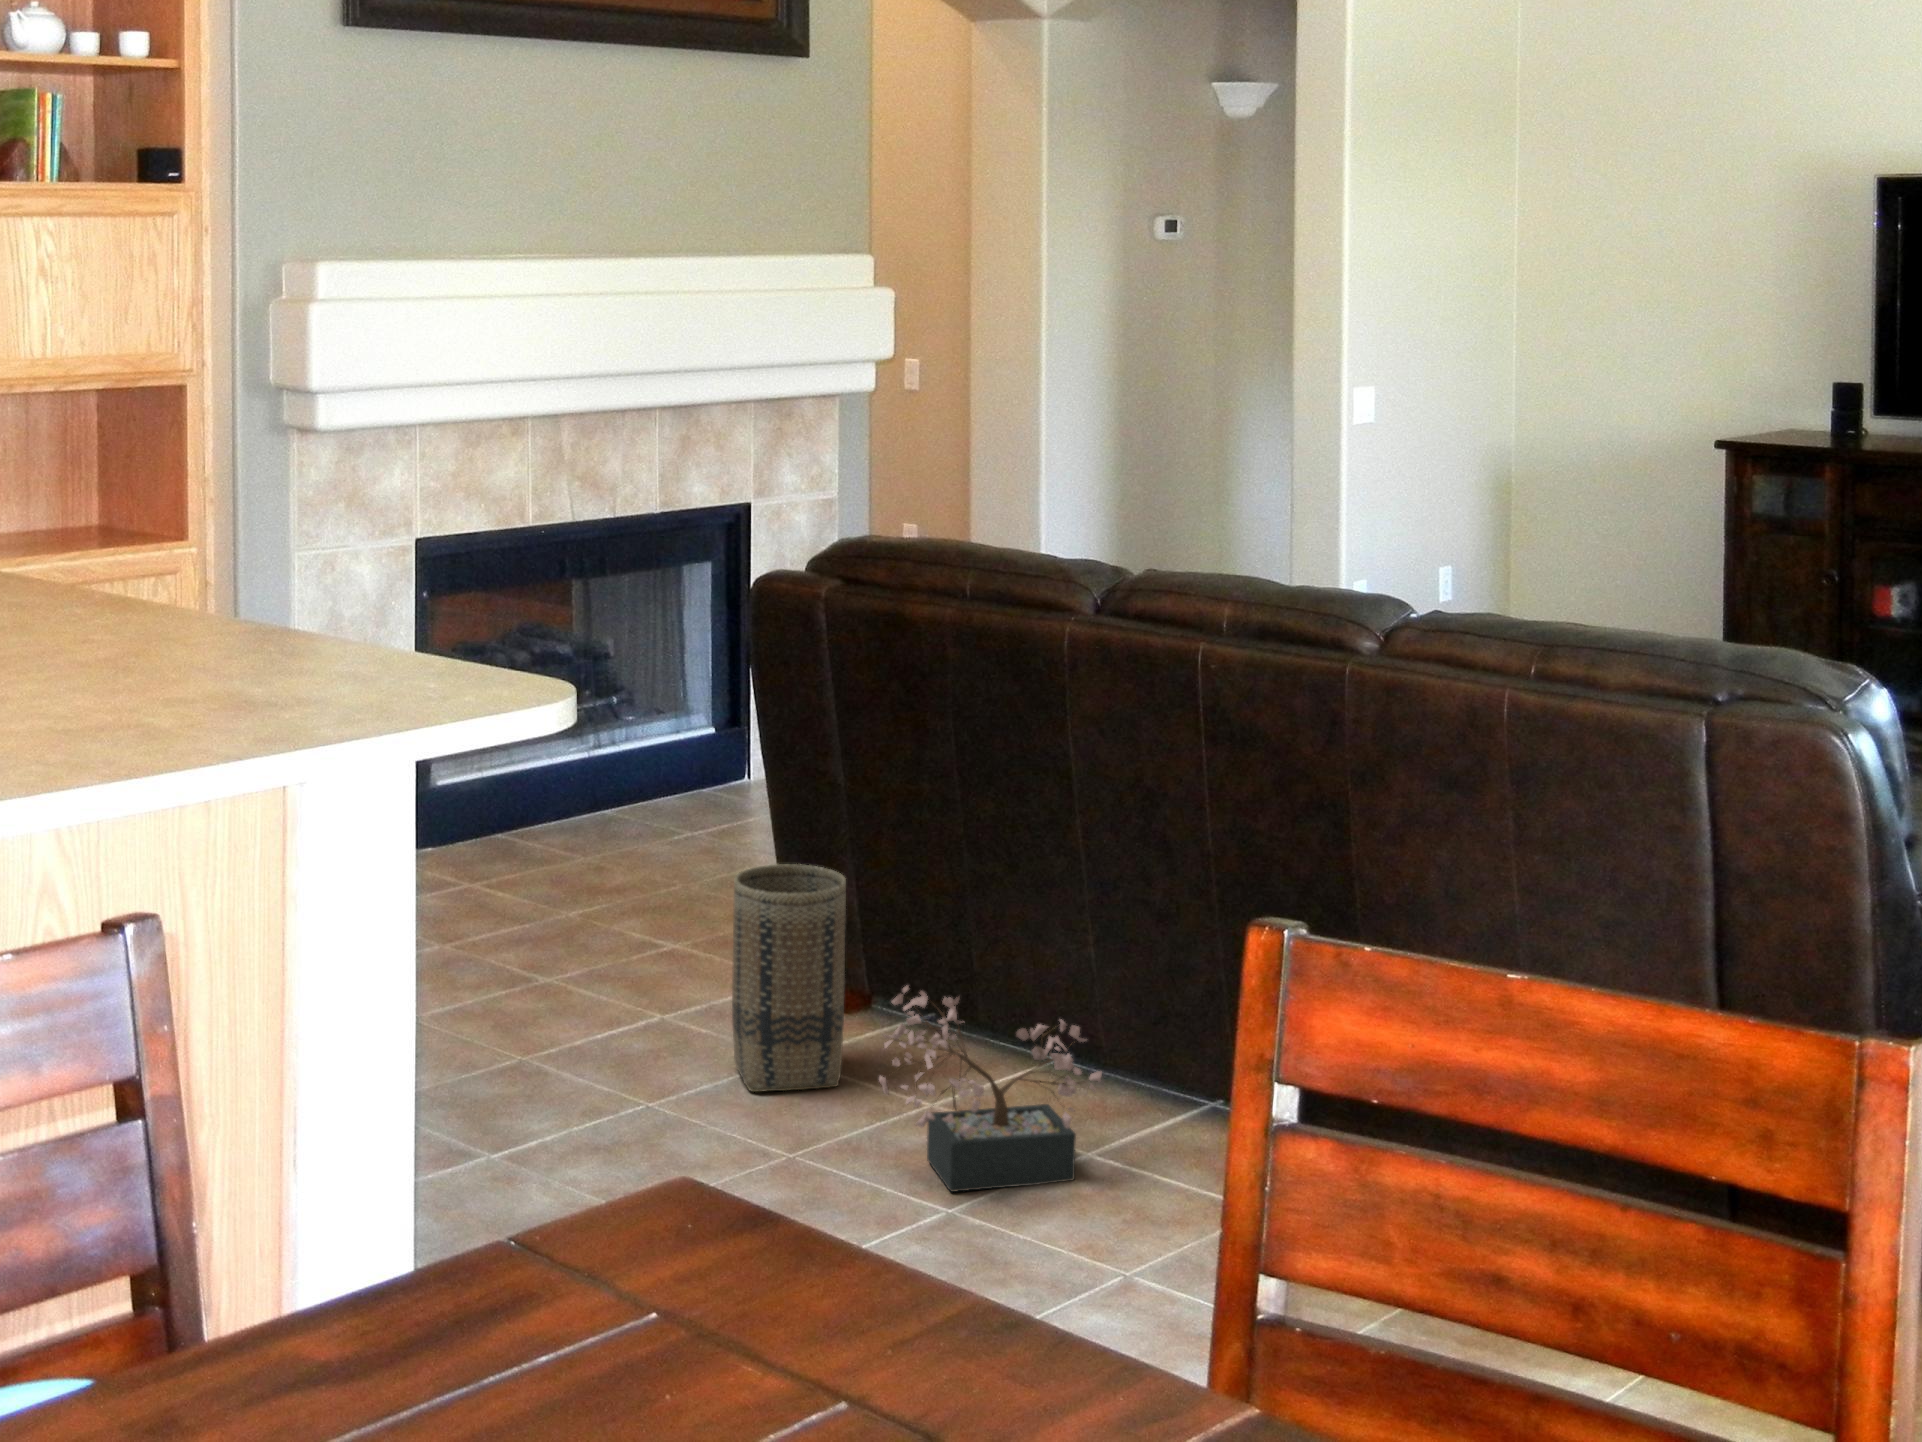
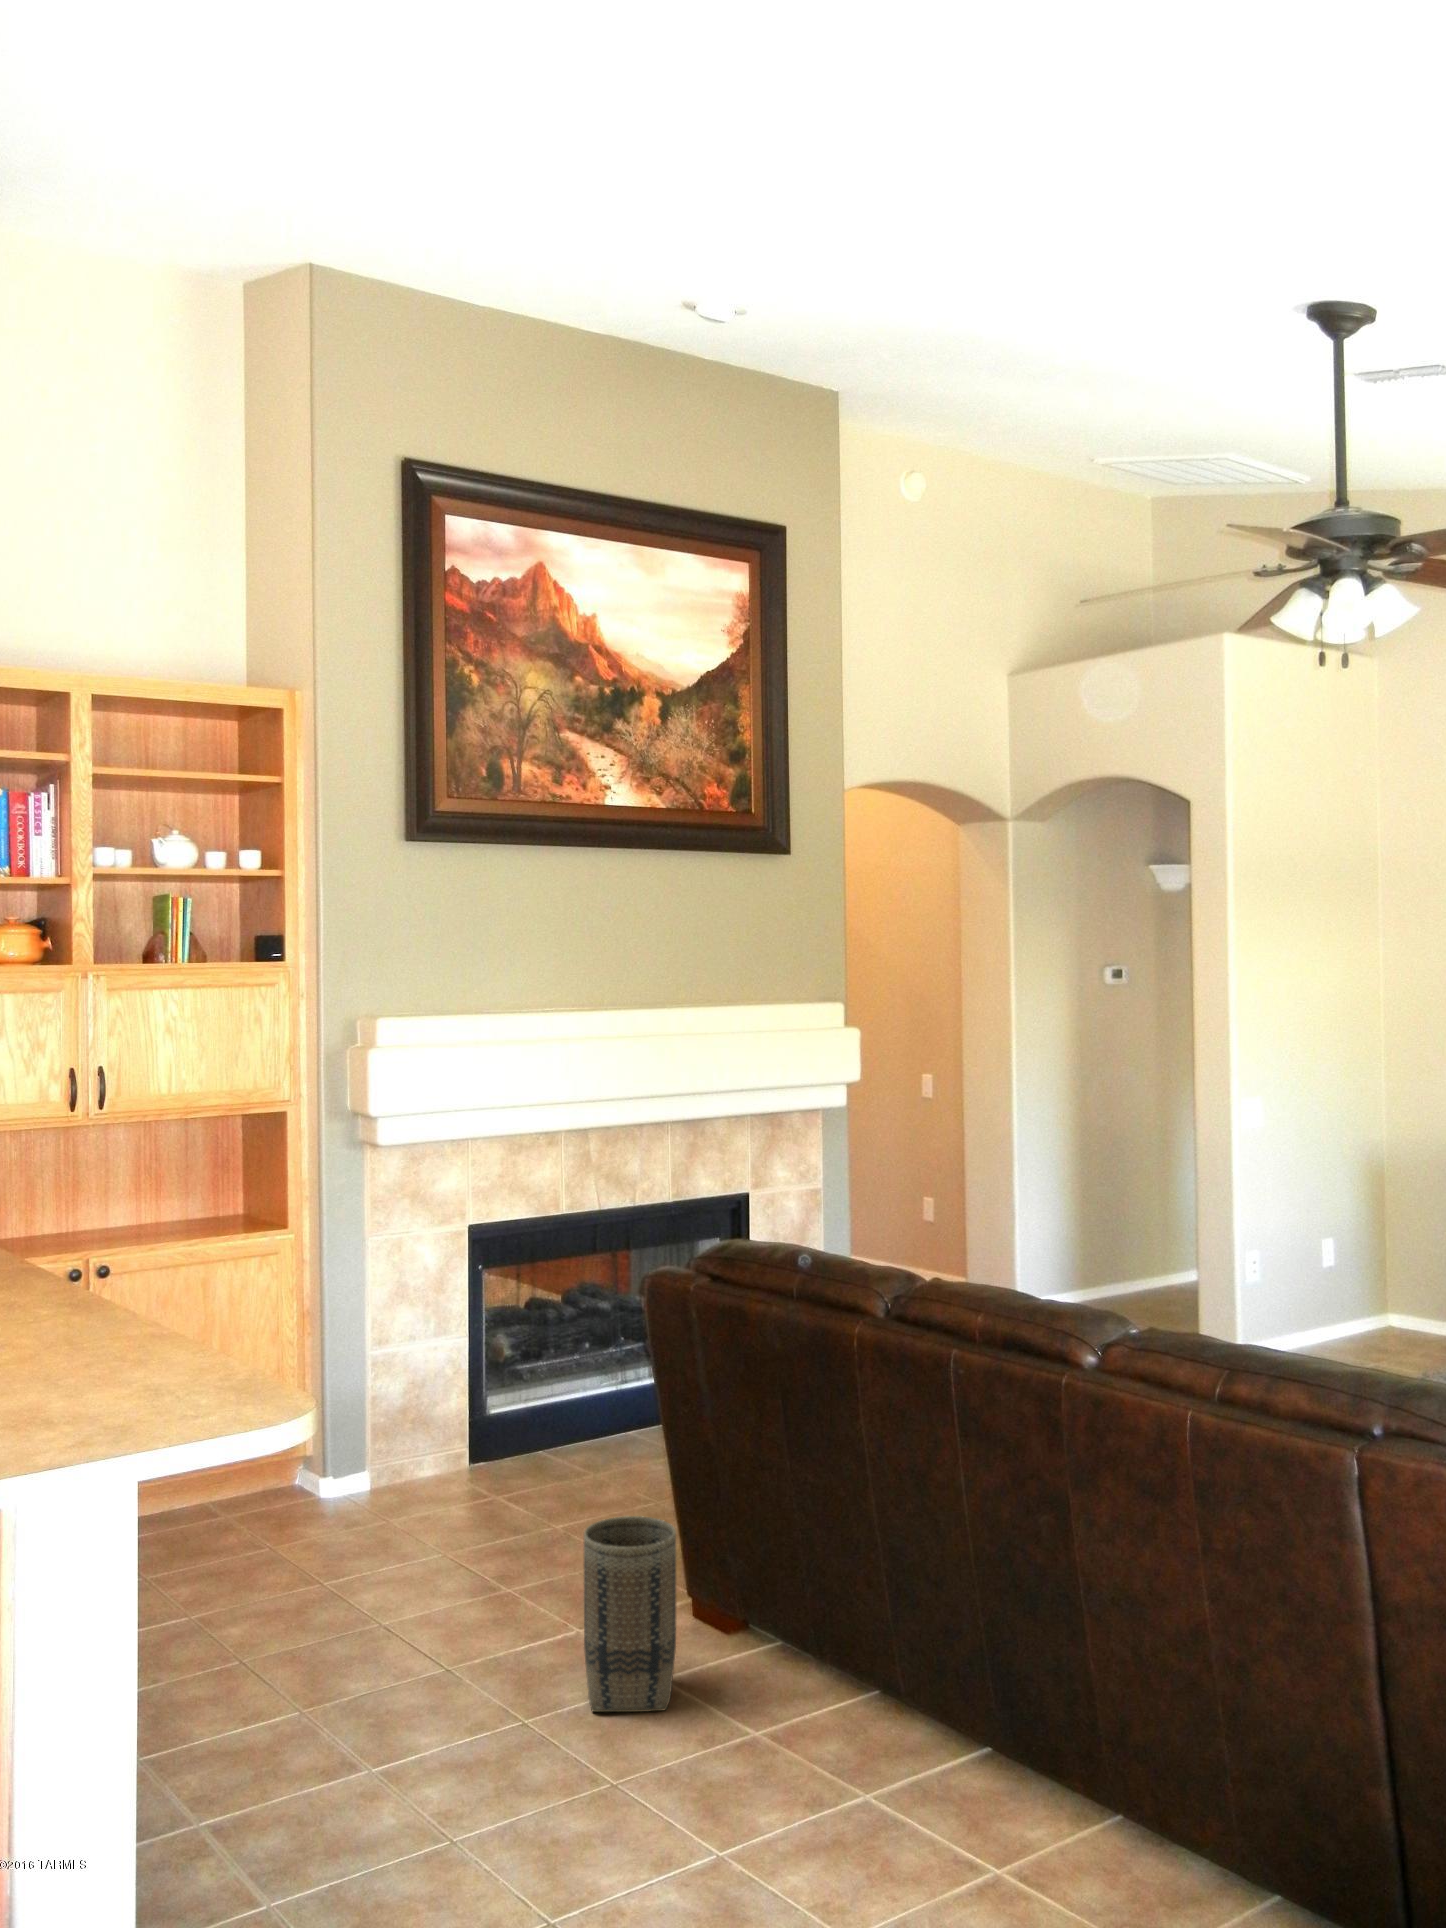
decorative plant: present [879,986,1102,1192] -> none [650,1641,845,1832]

